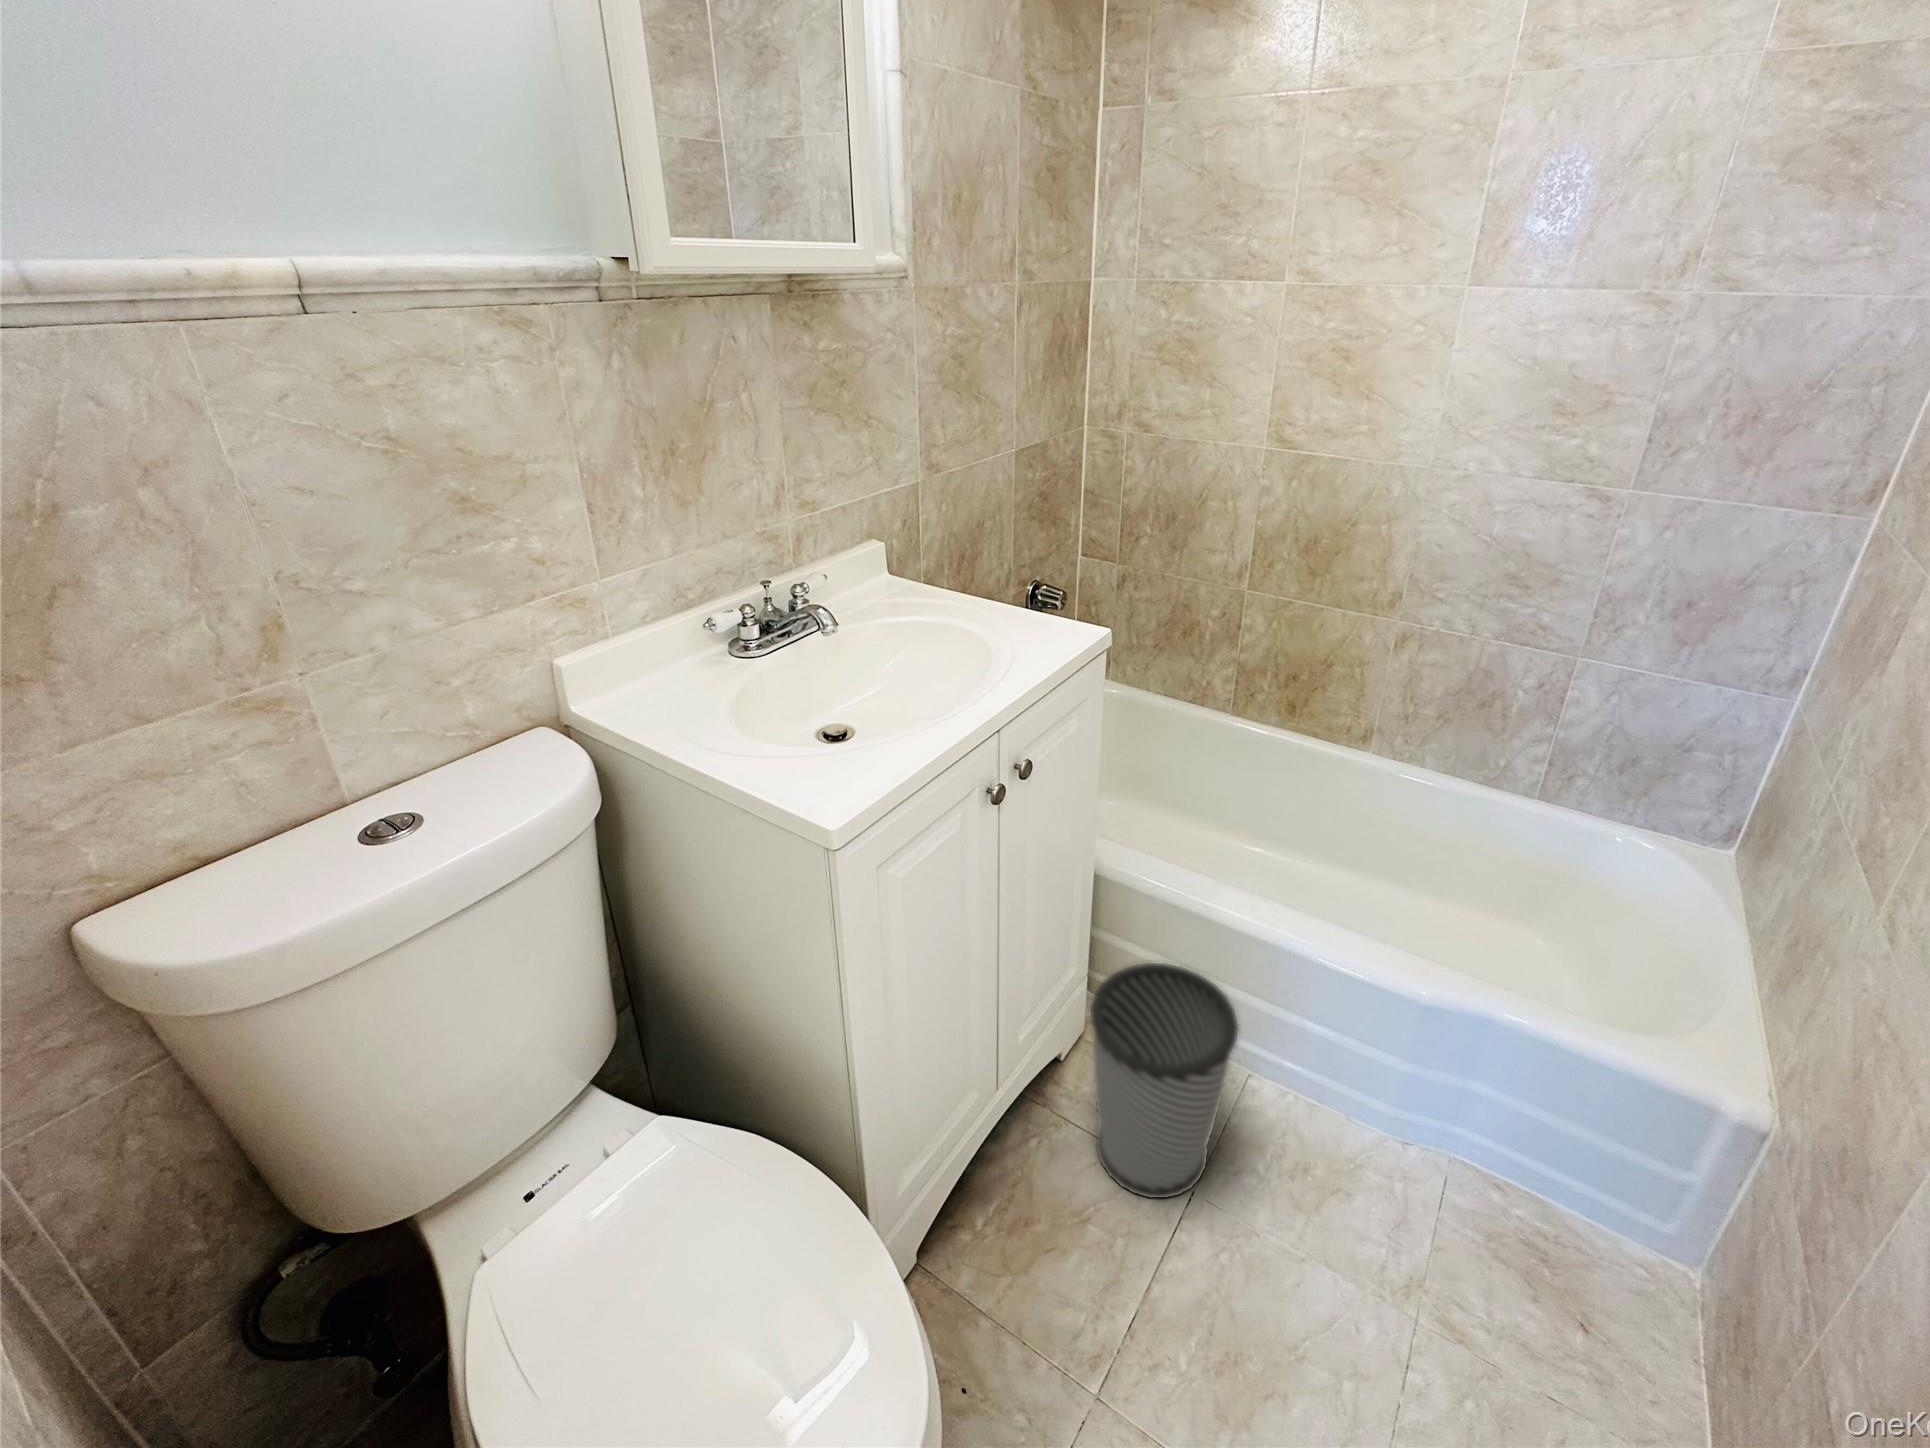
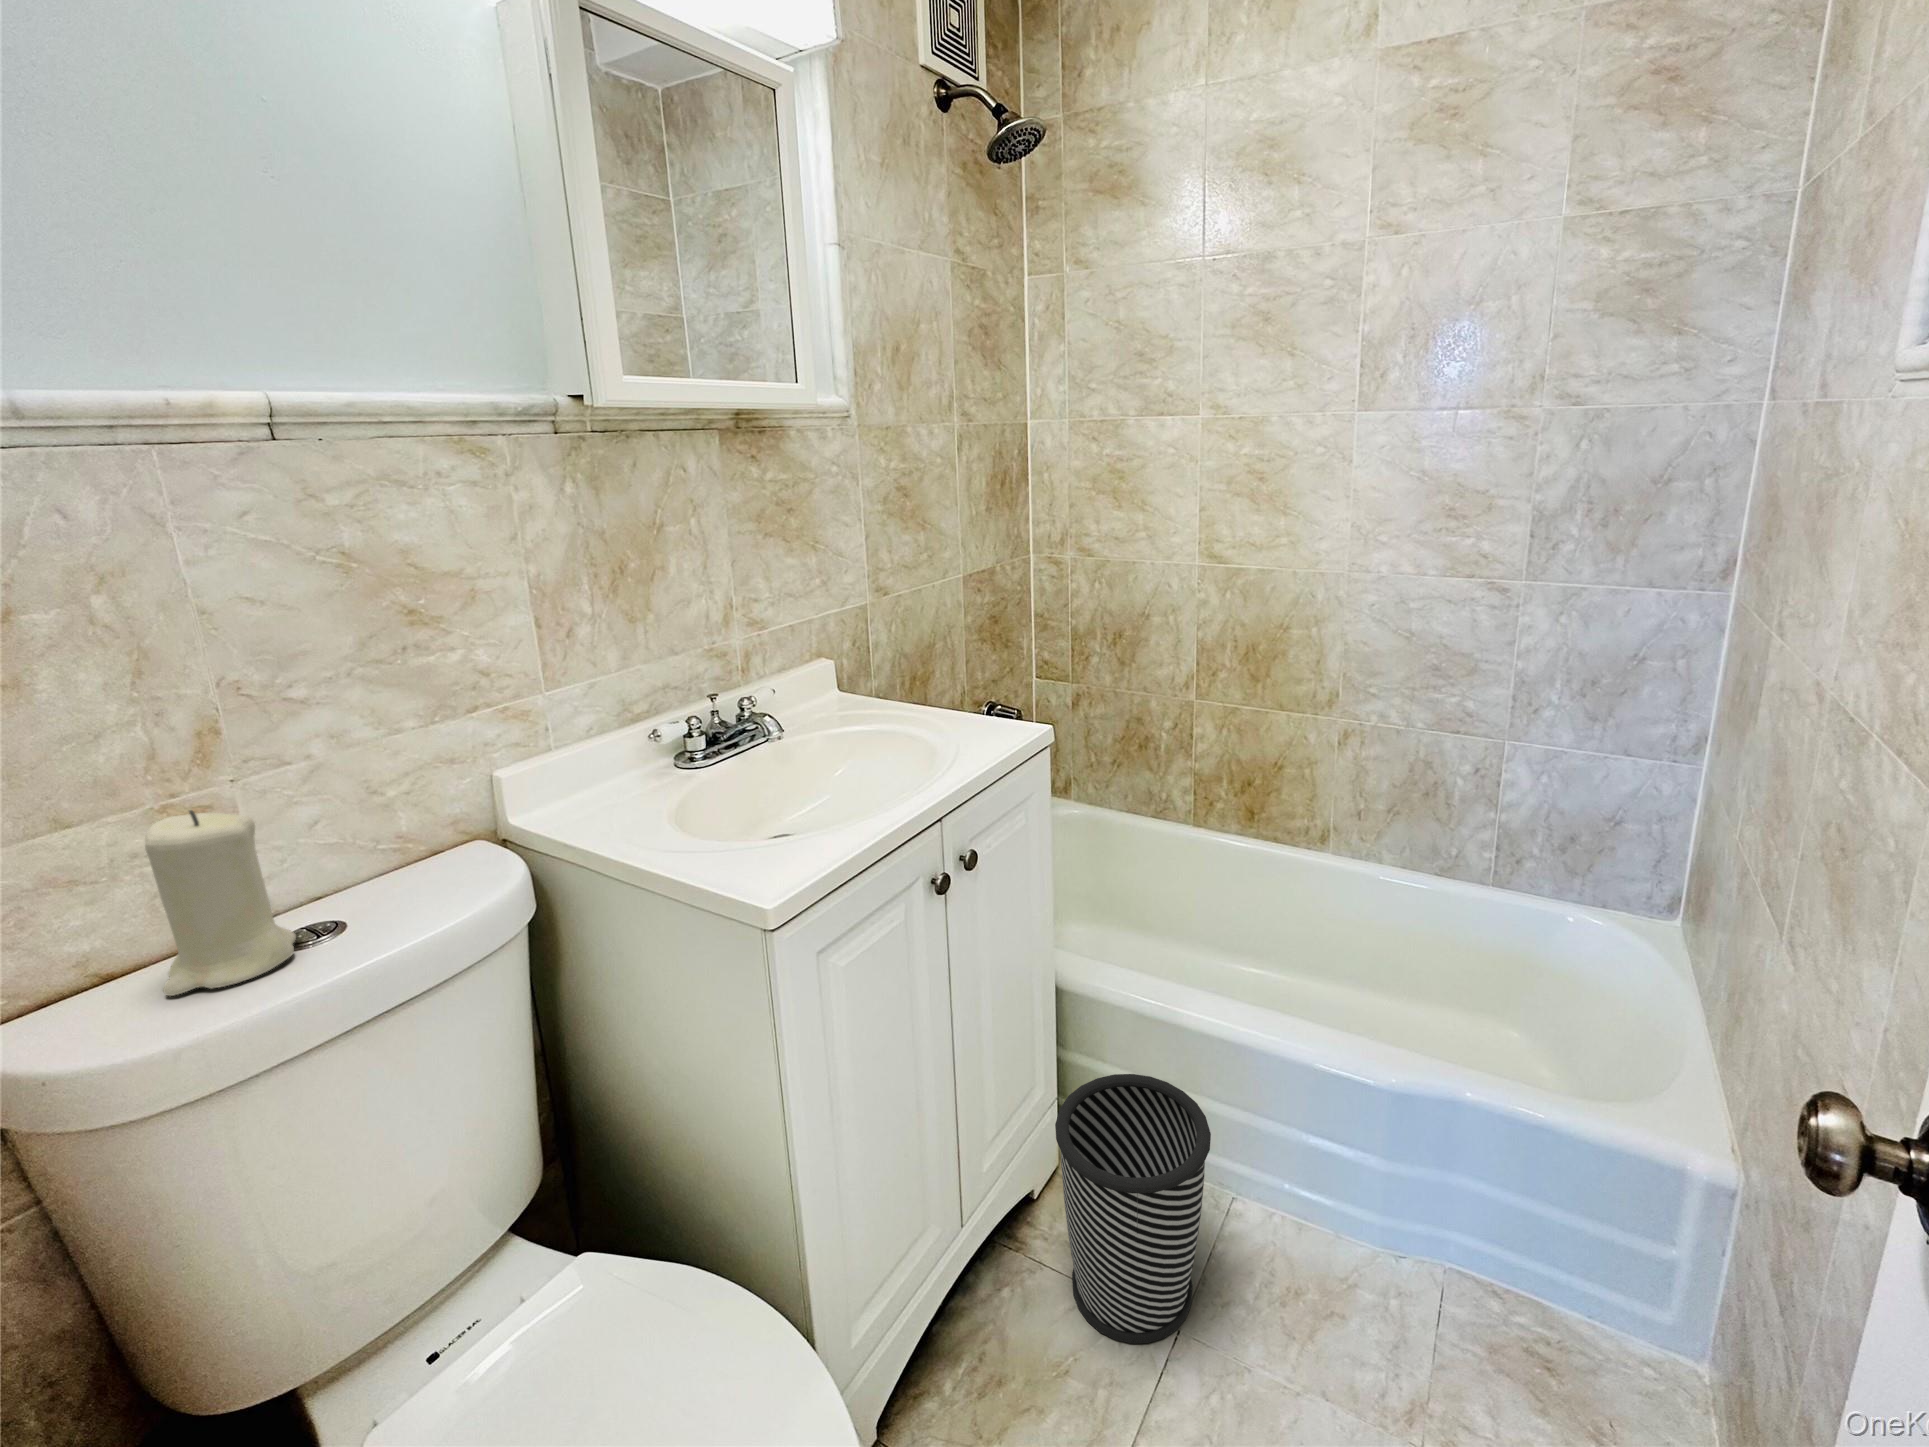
candle: none [221,712,375,887] -> present [145,810,296,996]

